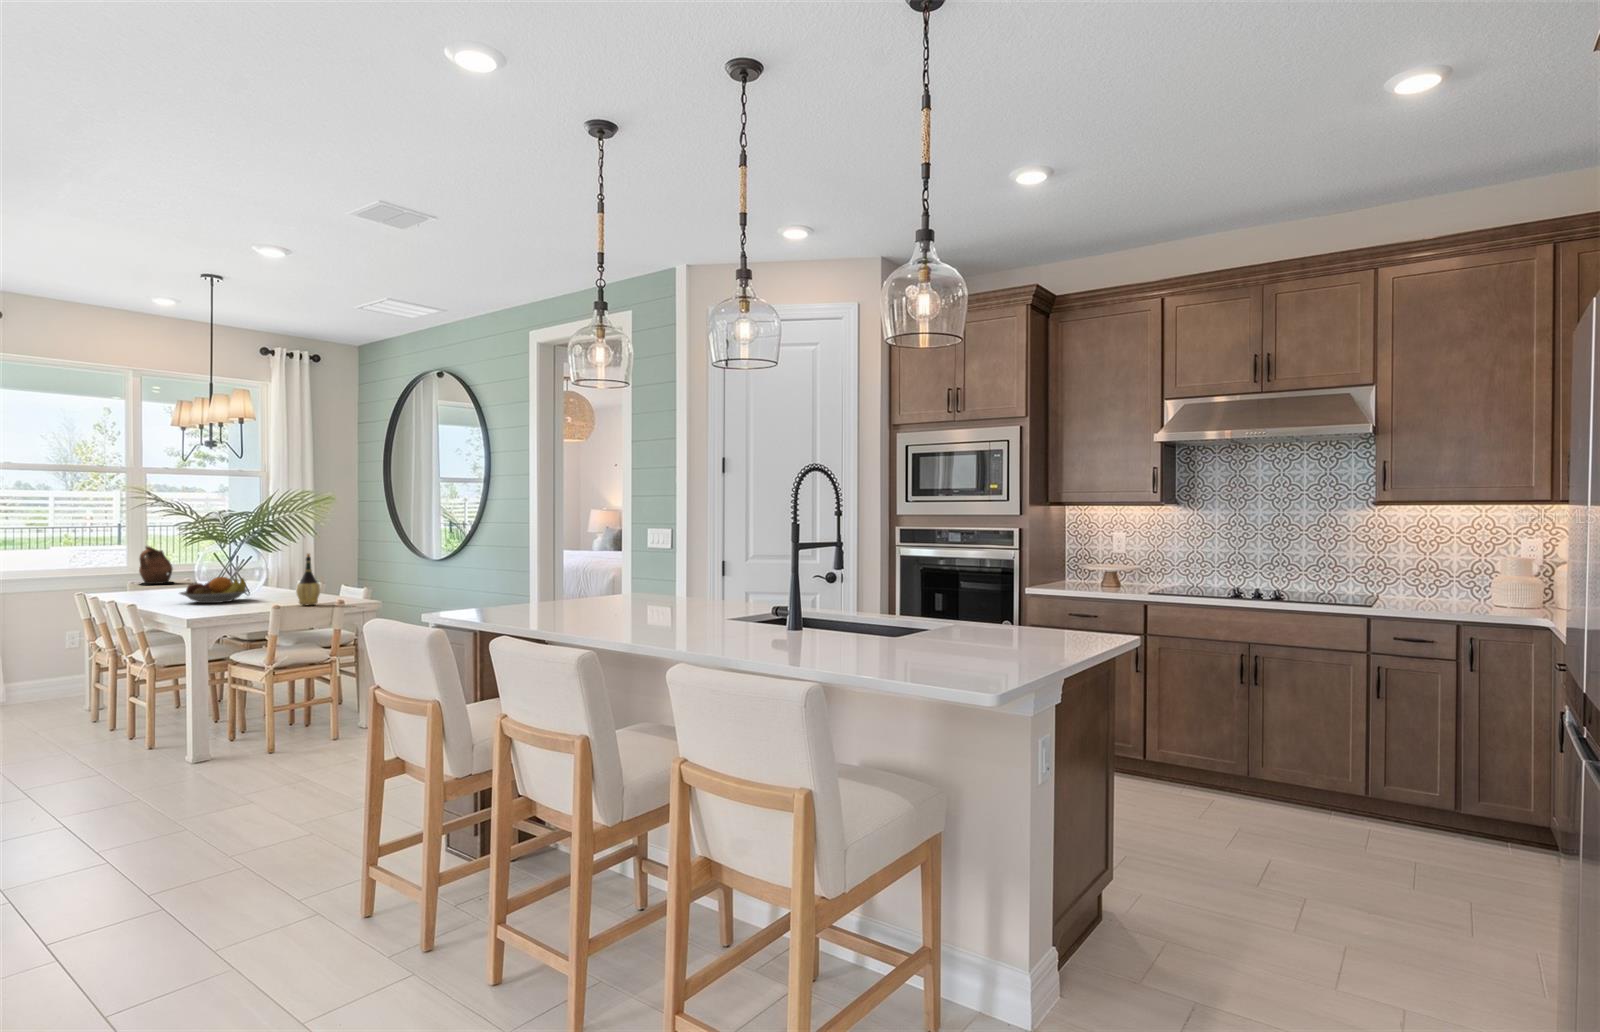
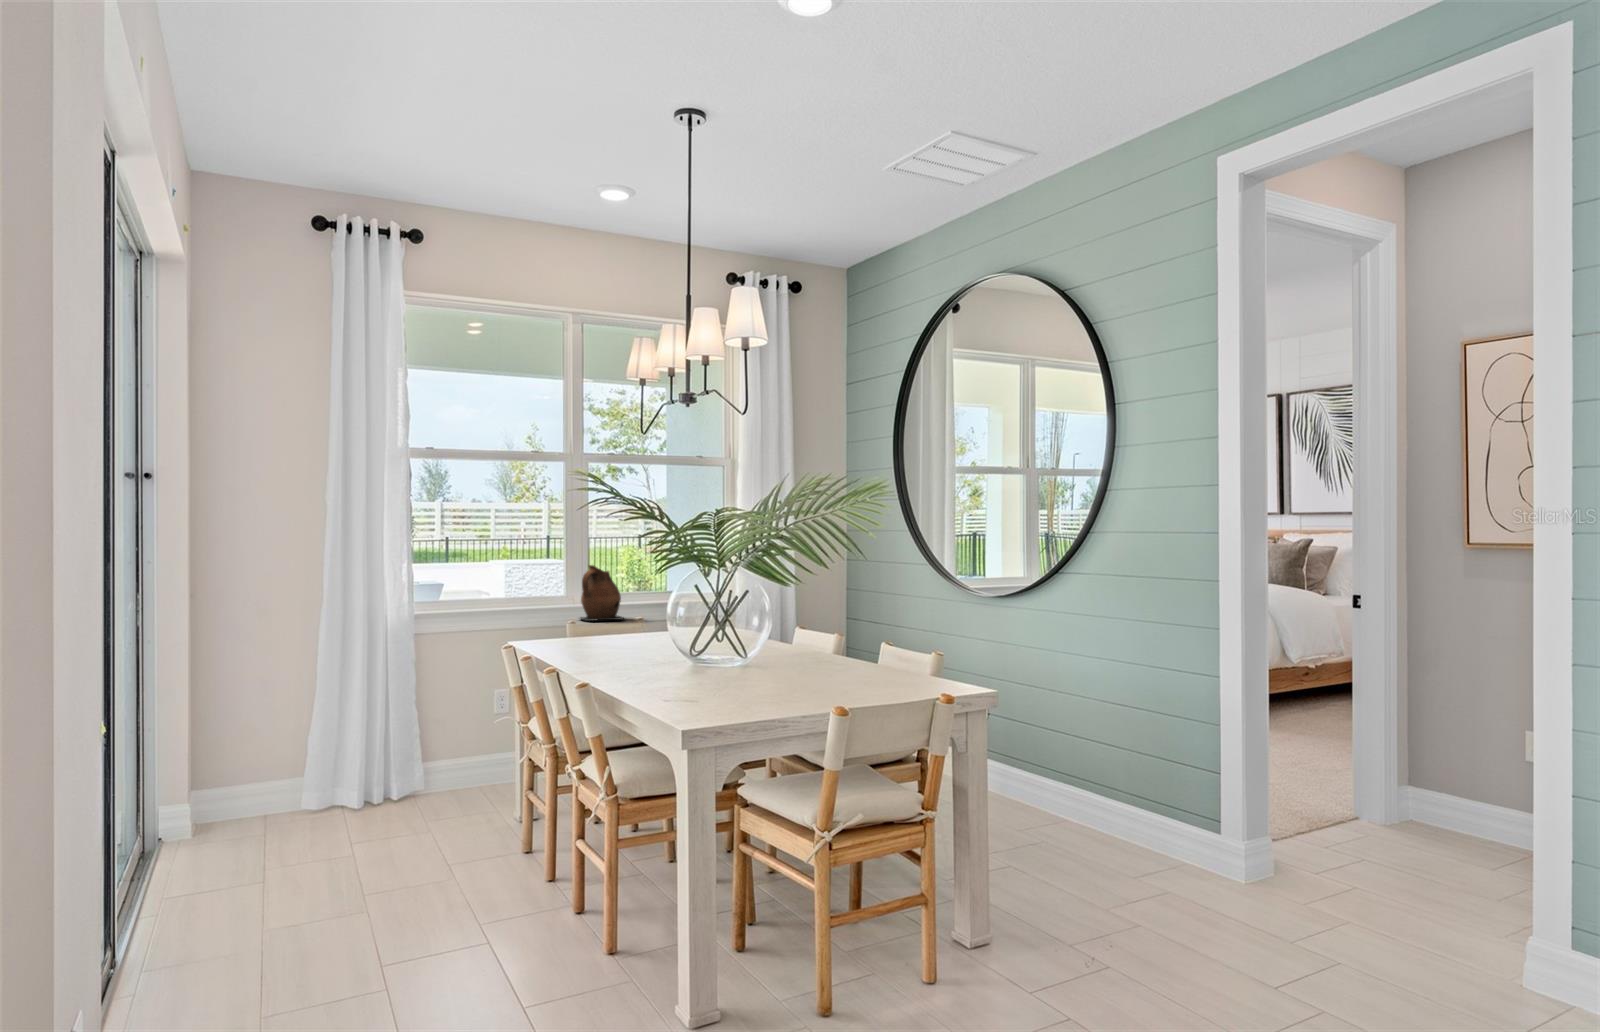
wine bottle: present [296,554,320,605] -> none [852,592,894,697]
fruit bowl: present [180,577,248,603] -> none [649,628,754,676]

